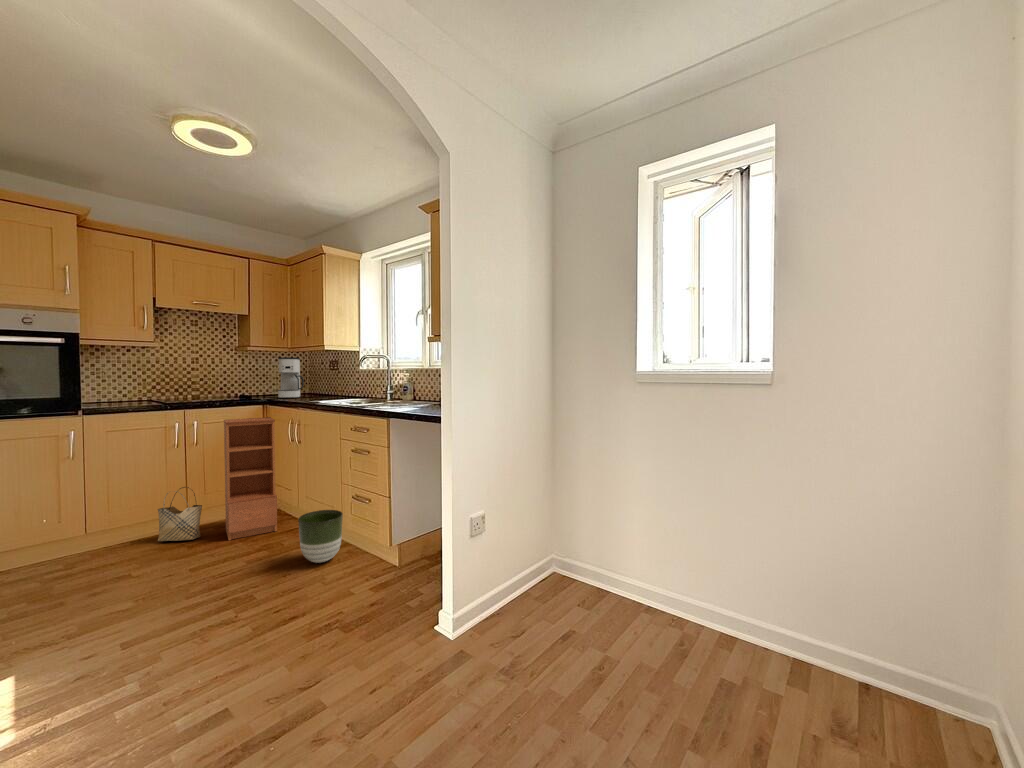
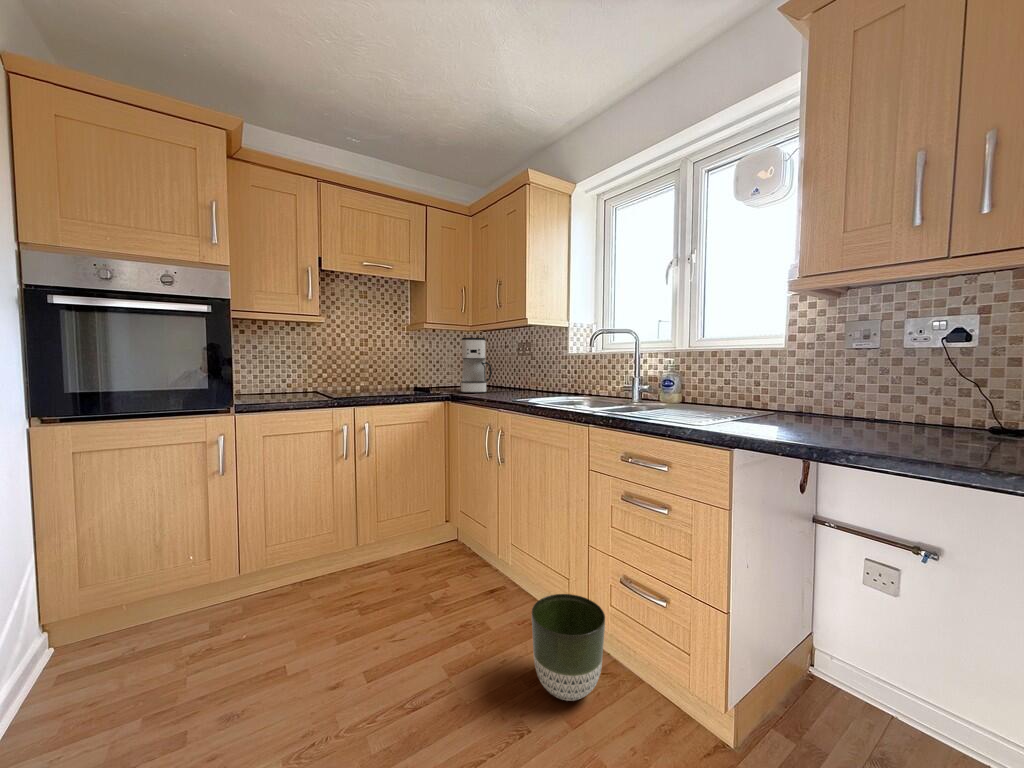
bookcase: present [224,417,277,540] -> none [403,422,473,605]
woven basket: present [158,487,202,541] -> none [322,516,376,596]

